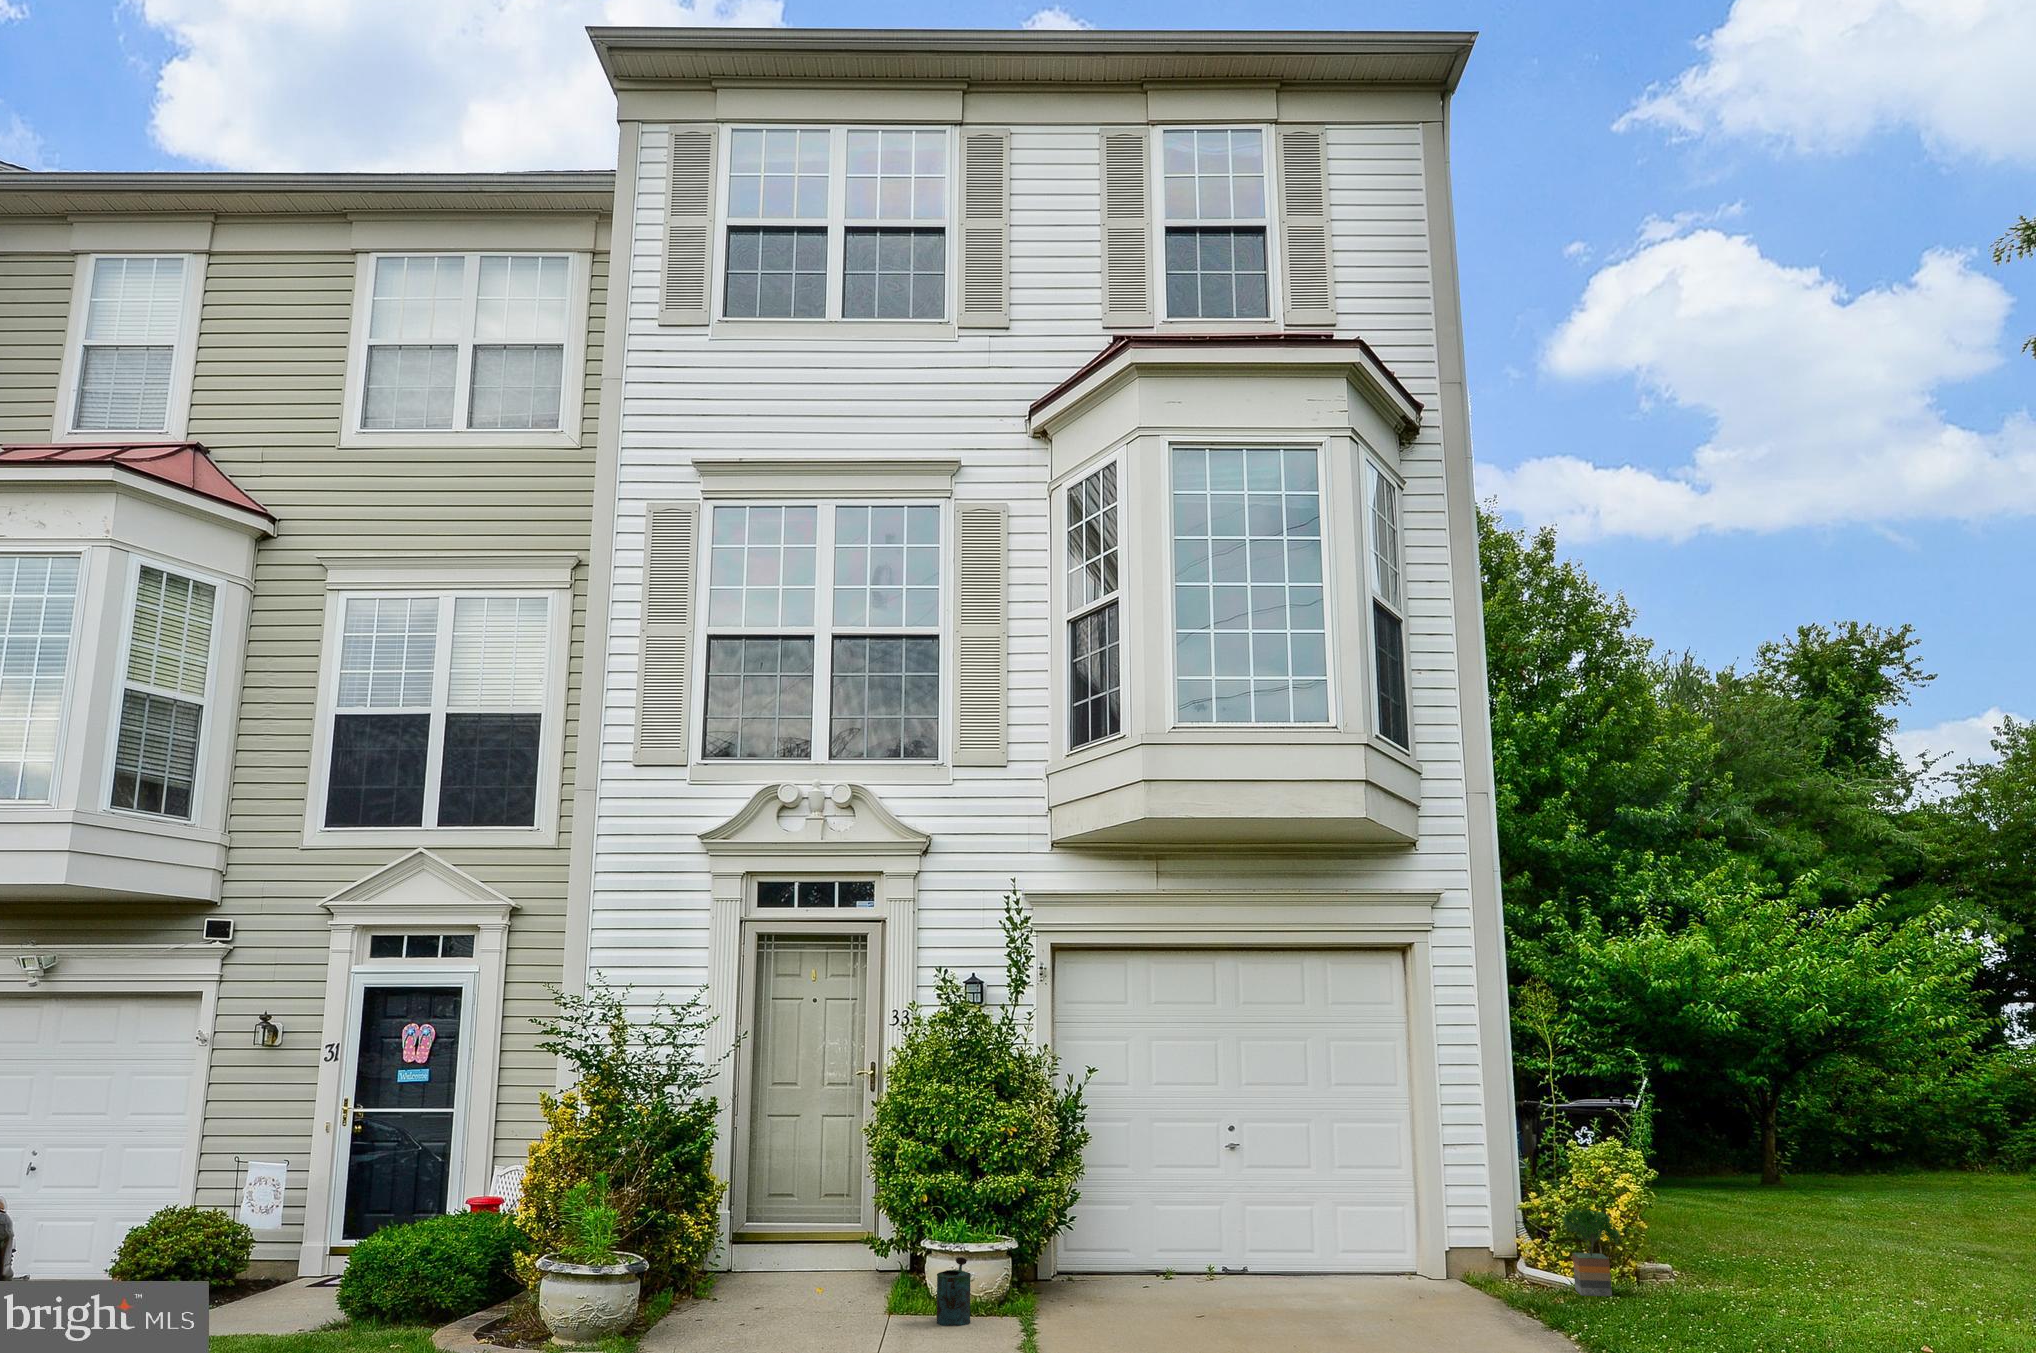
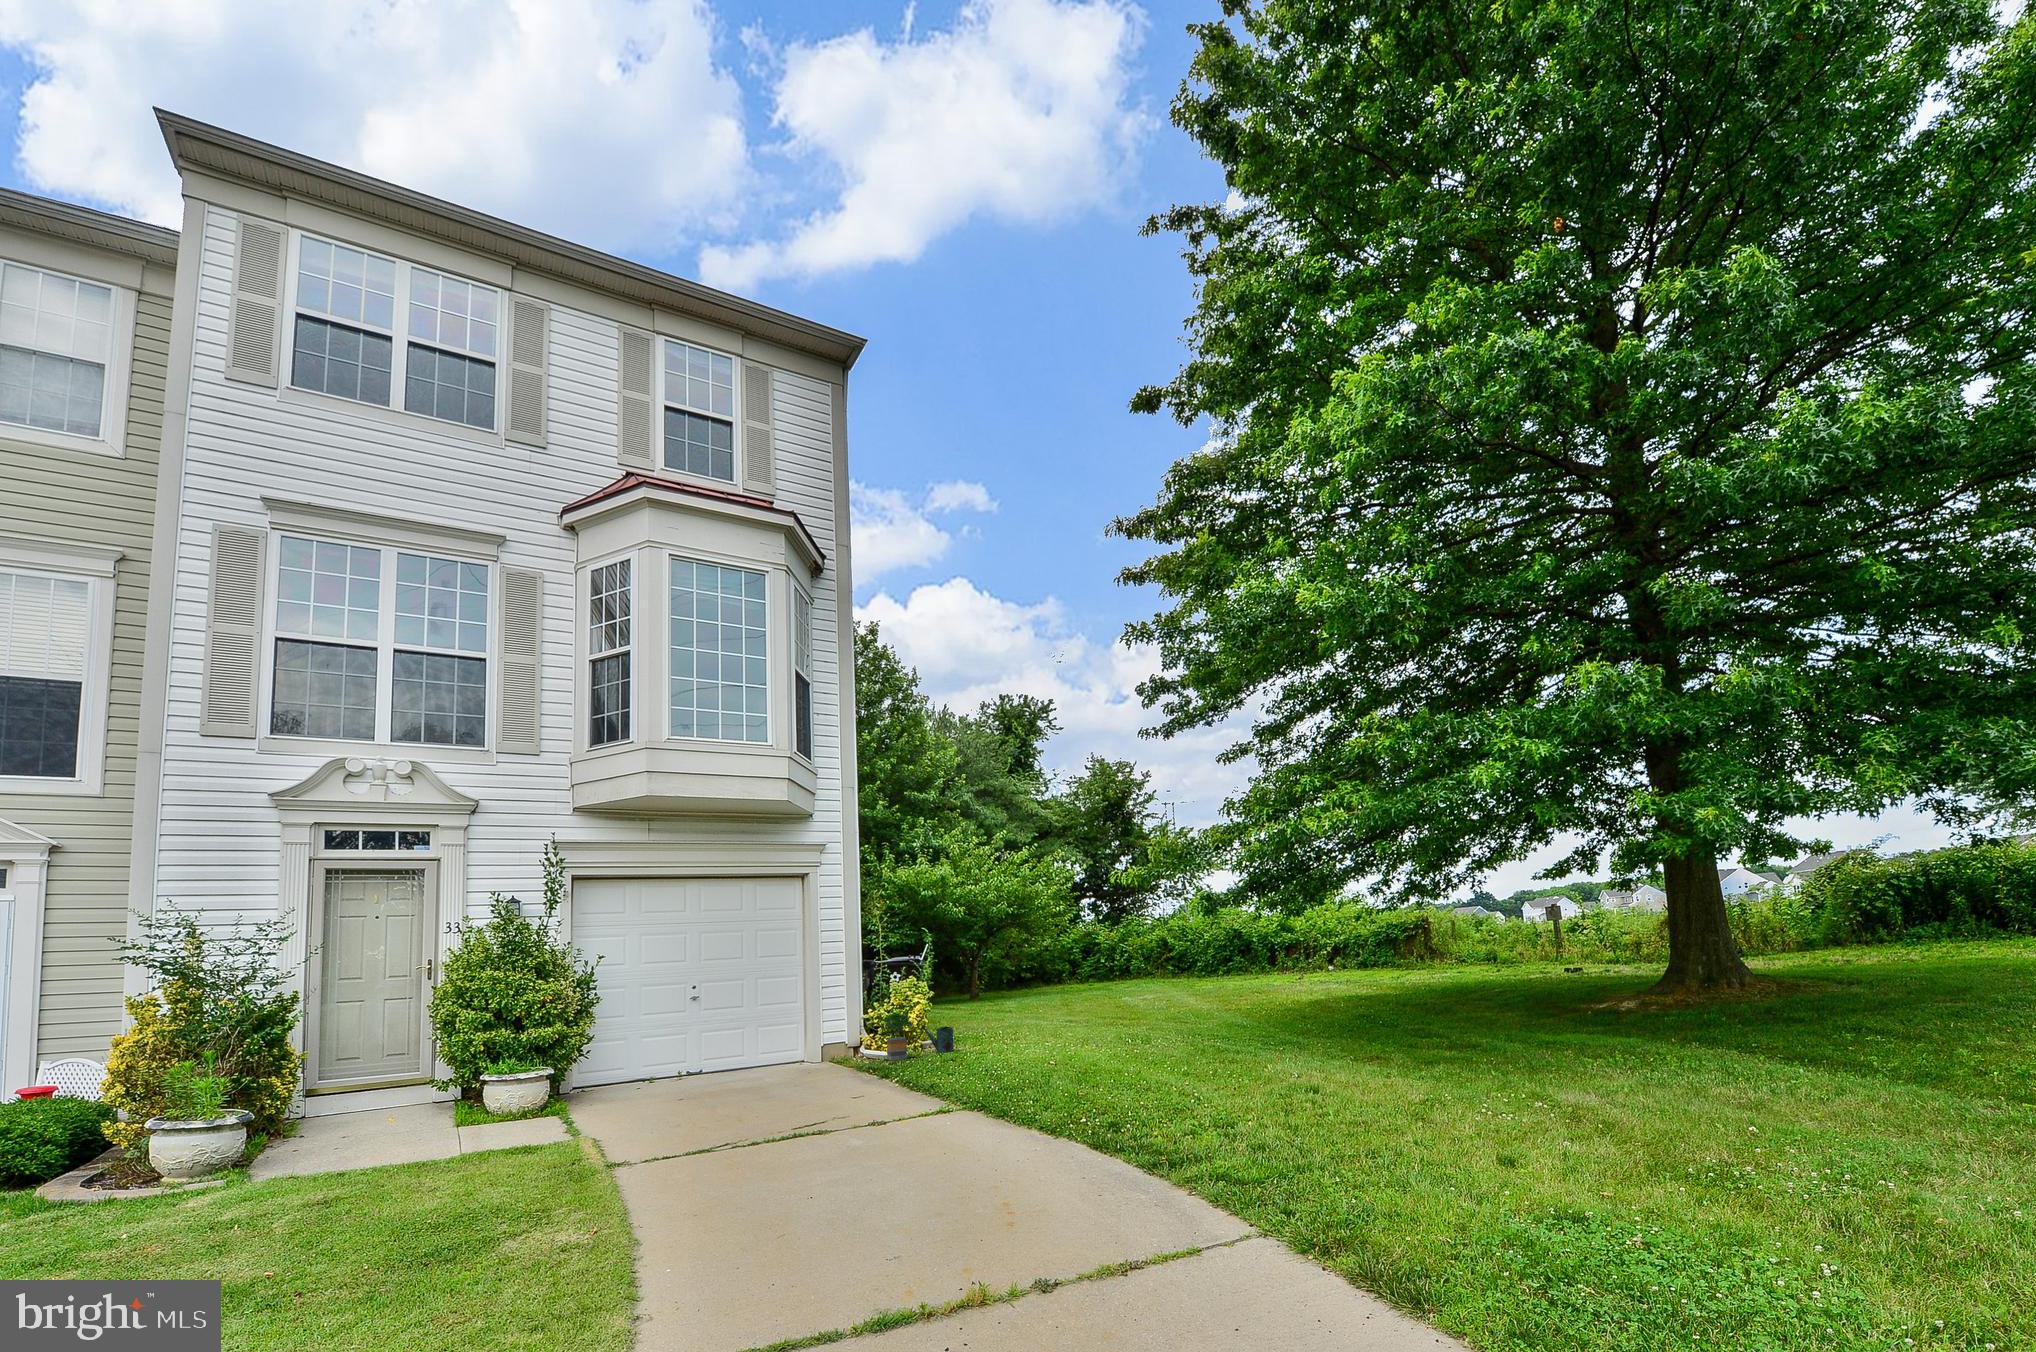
watering can: present [936,1257,971,1326] -> present [921,1025,954,1053]

